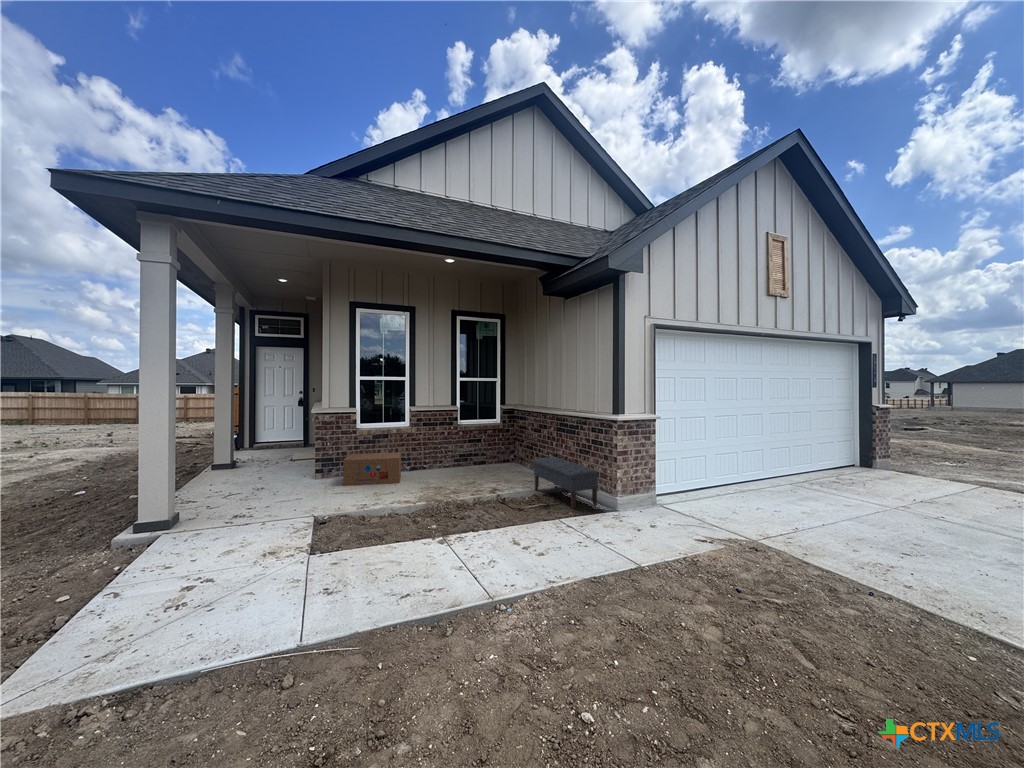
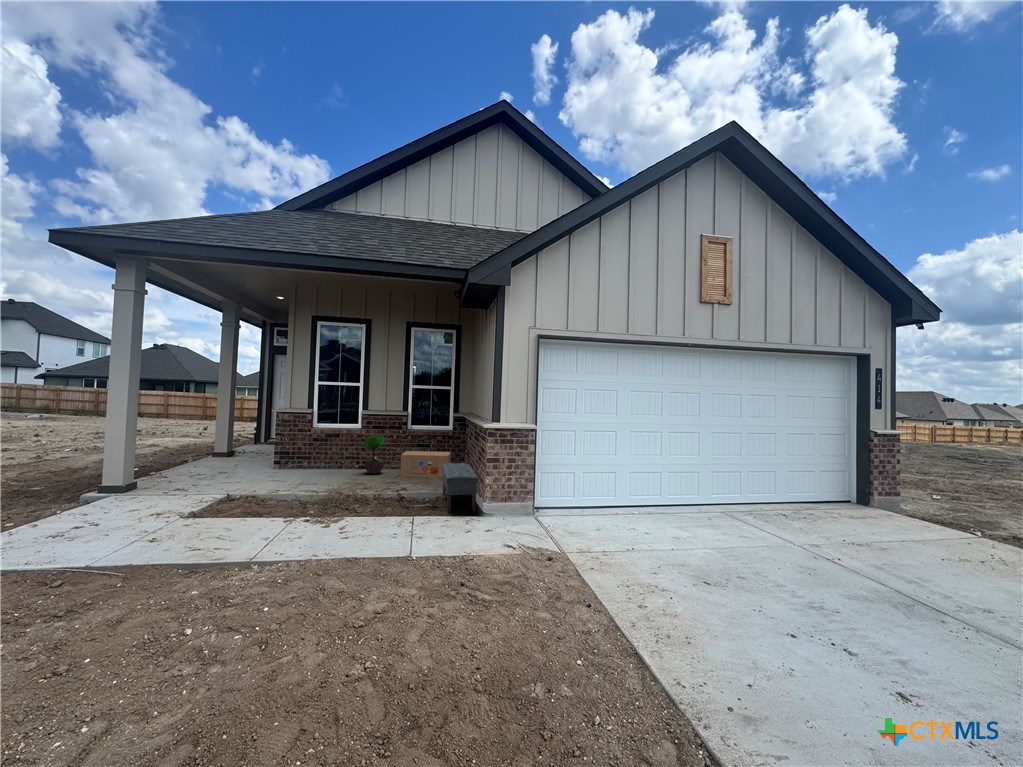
potted tree: none [416,429,443,474] -> present [363,434,384,474]
cardboard box: present [343,452,401,486] -> present [400,451,451,478]

